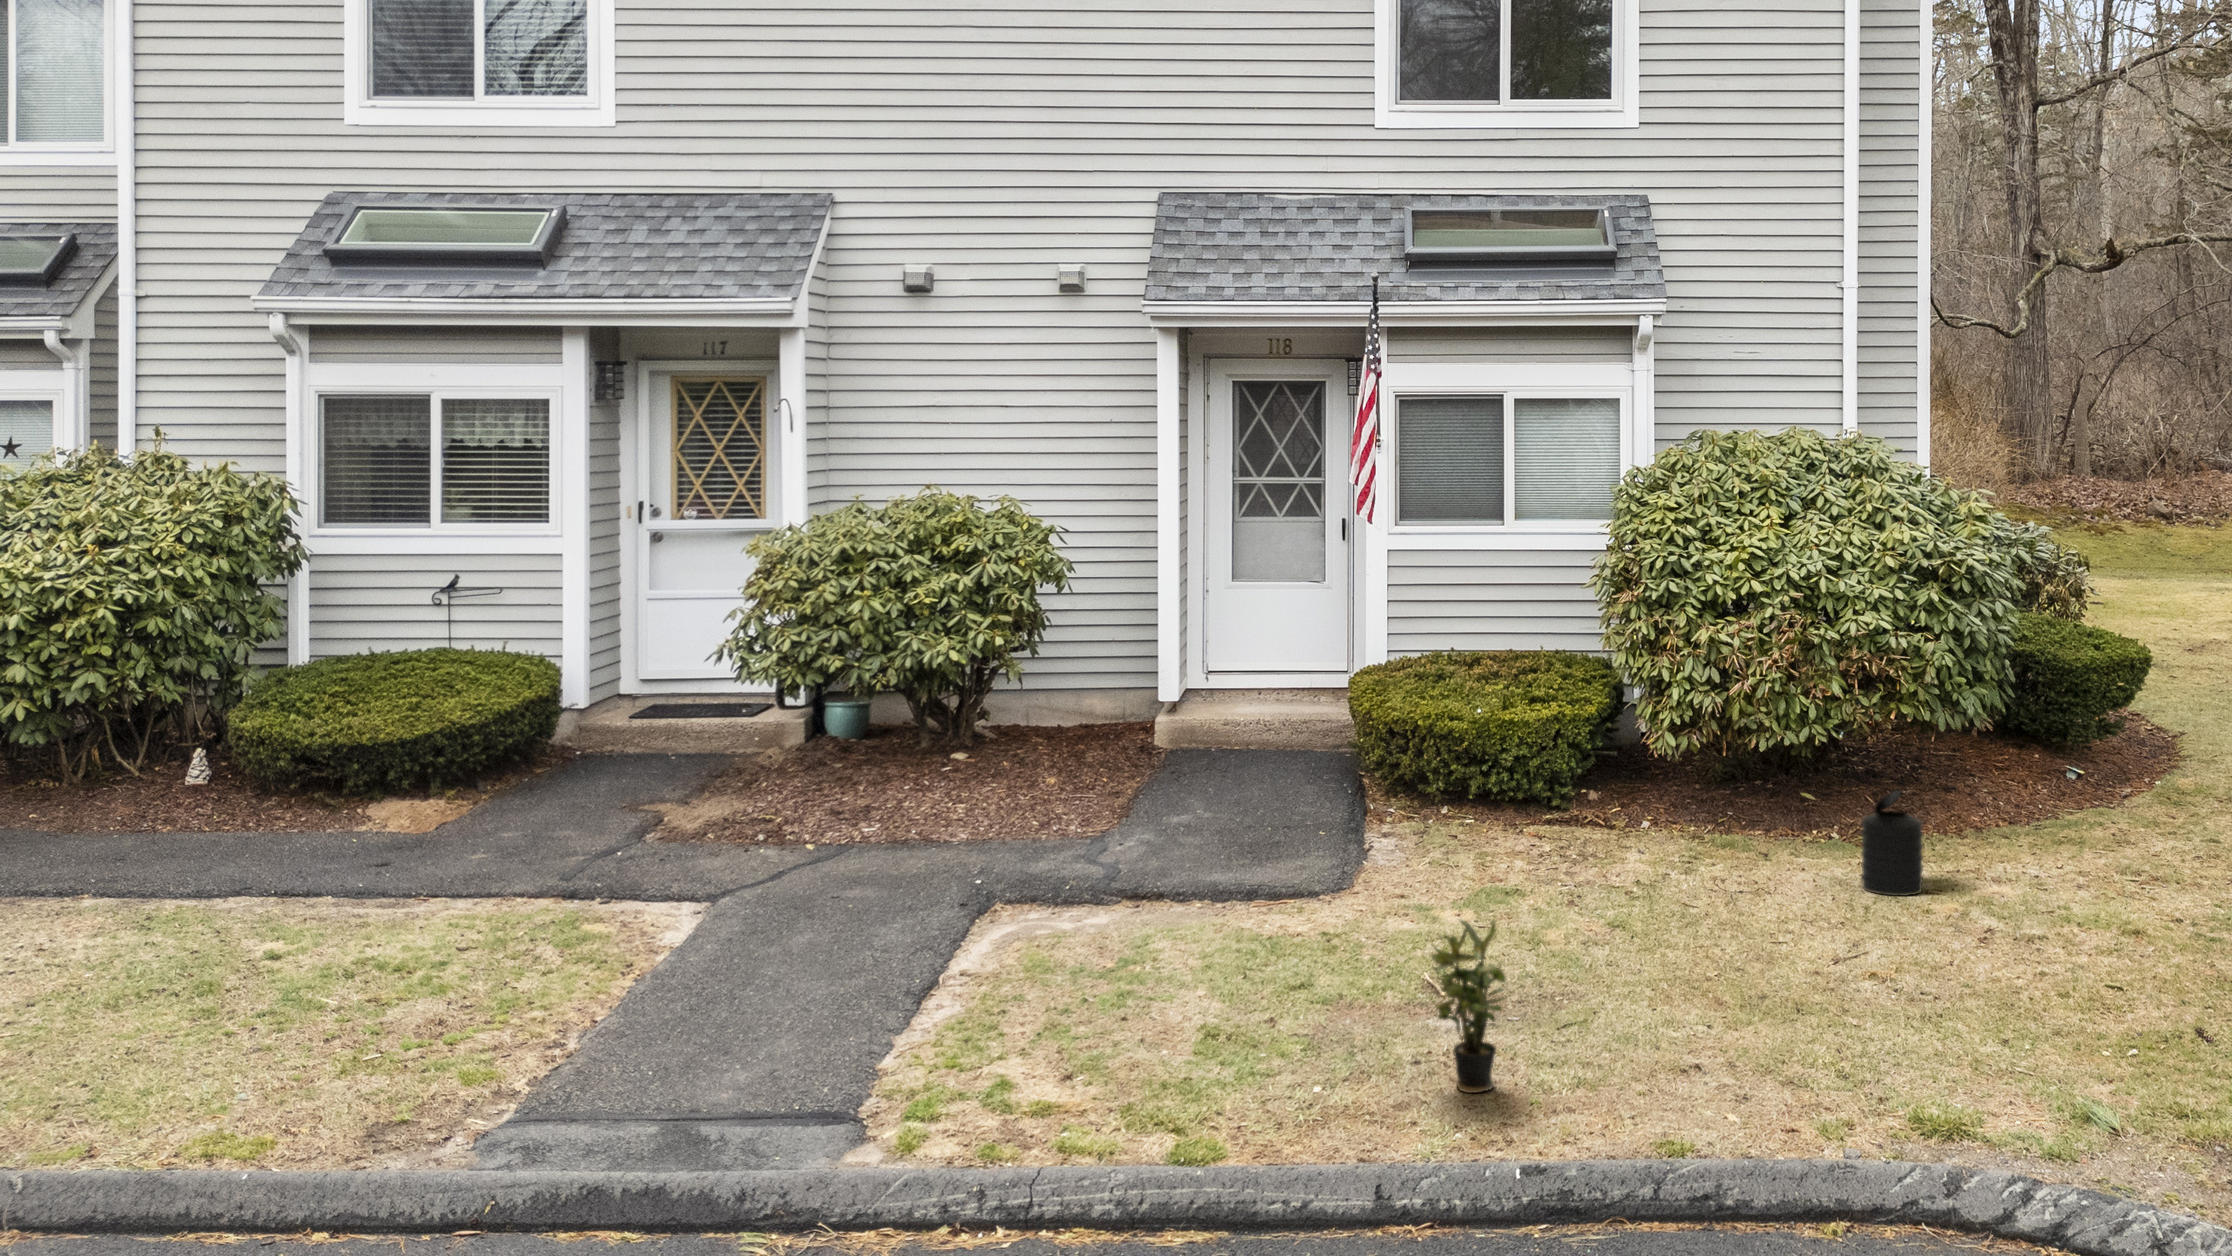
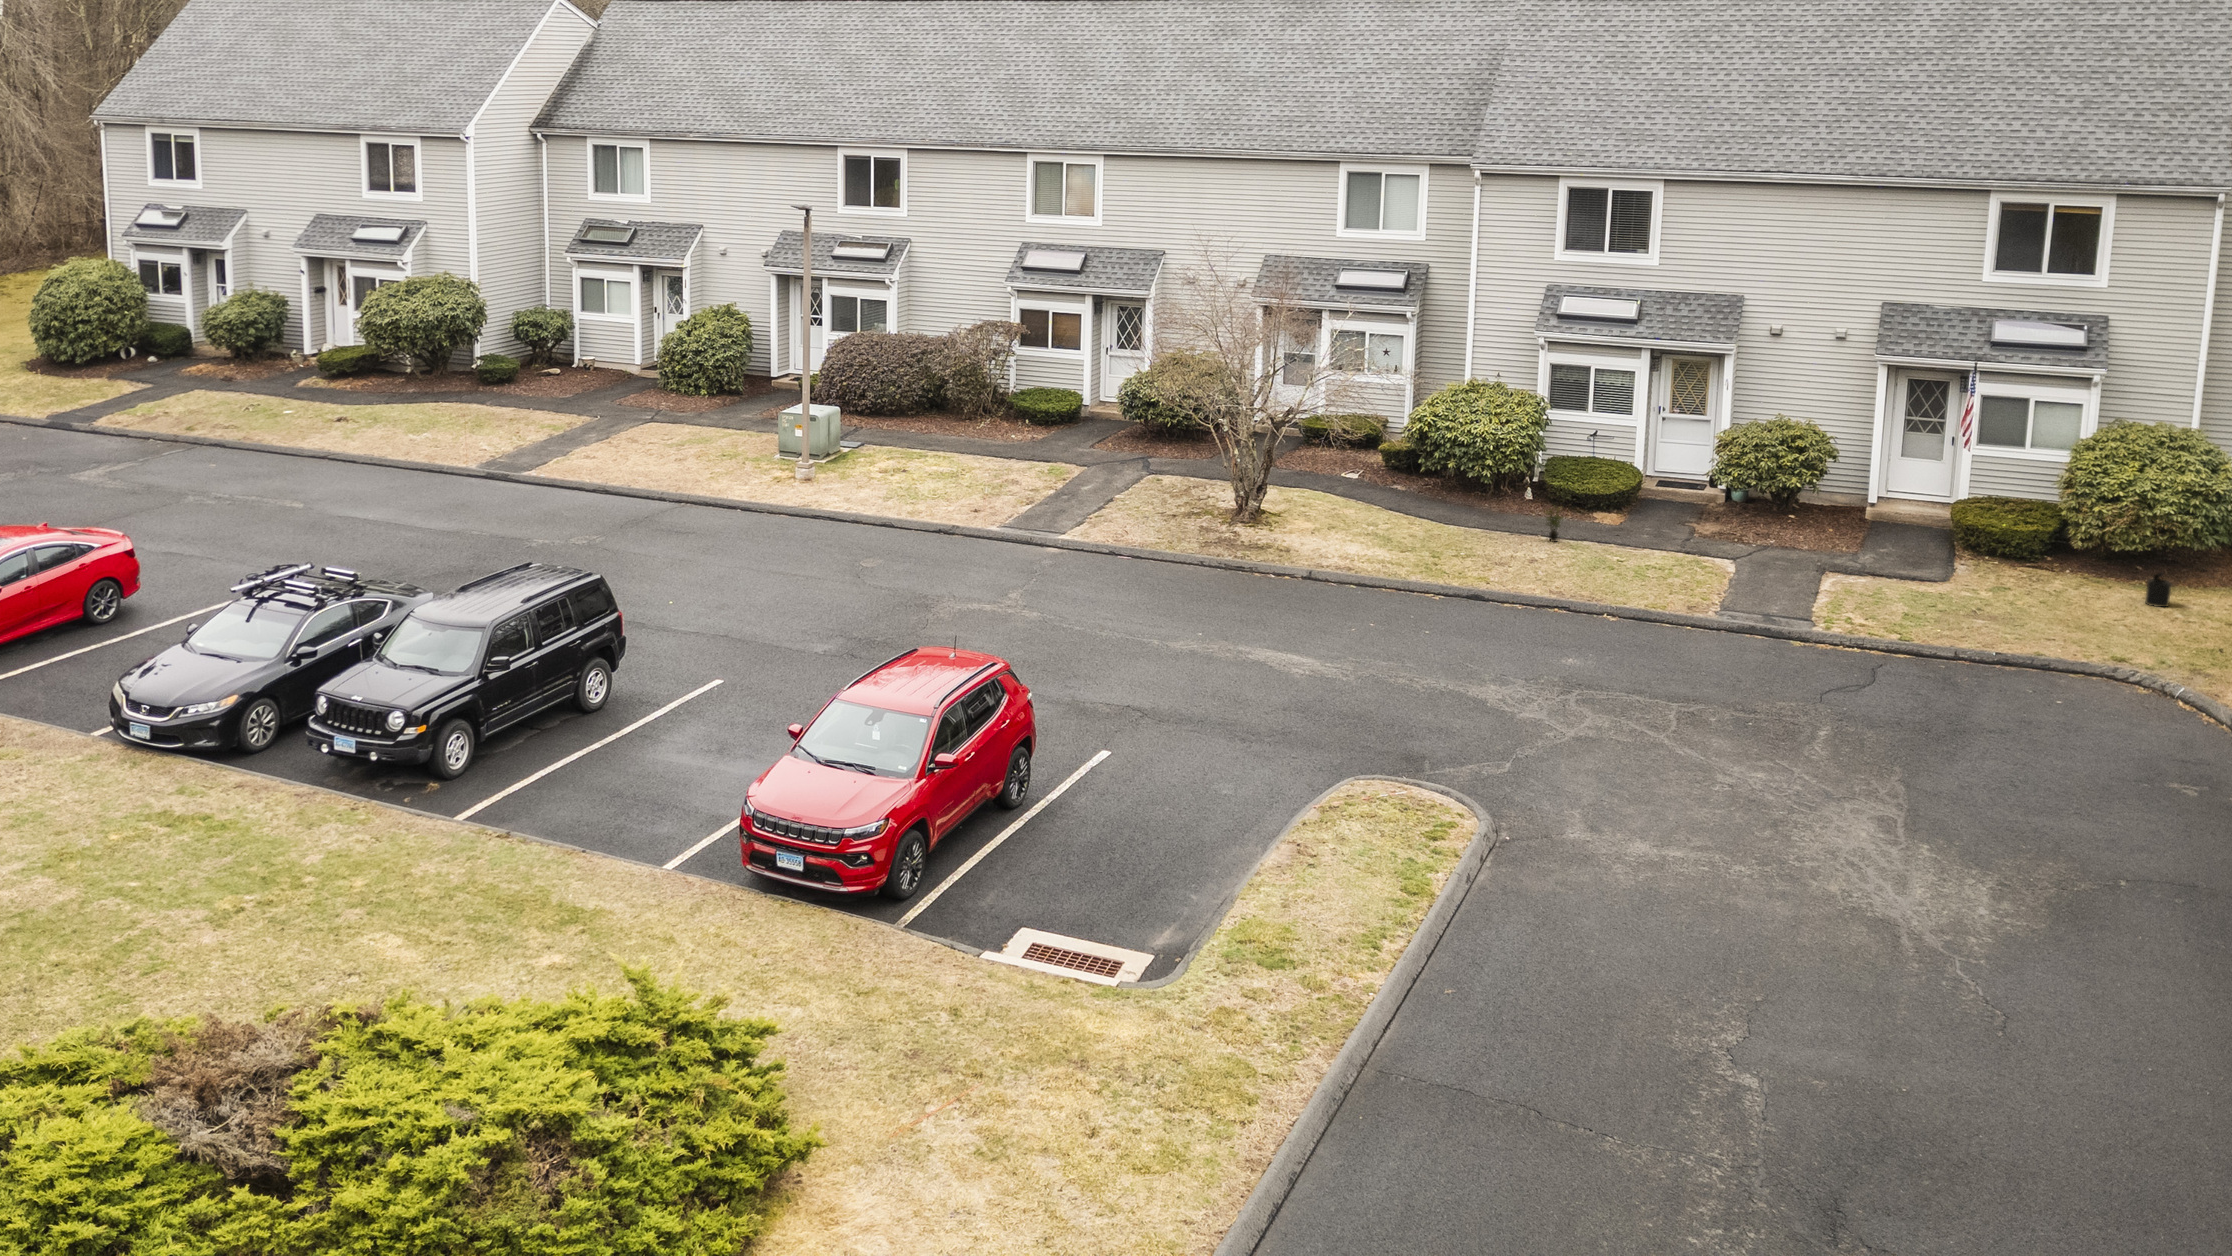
potted plant: present [1431,920,1506,1093] -> present [1546,510,1562,542]

